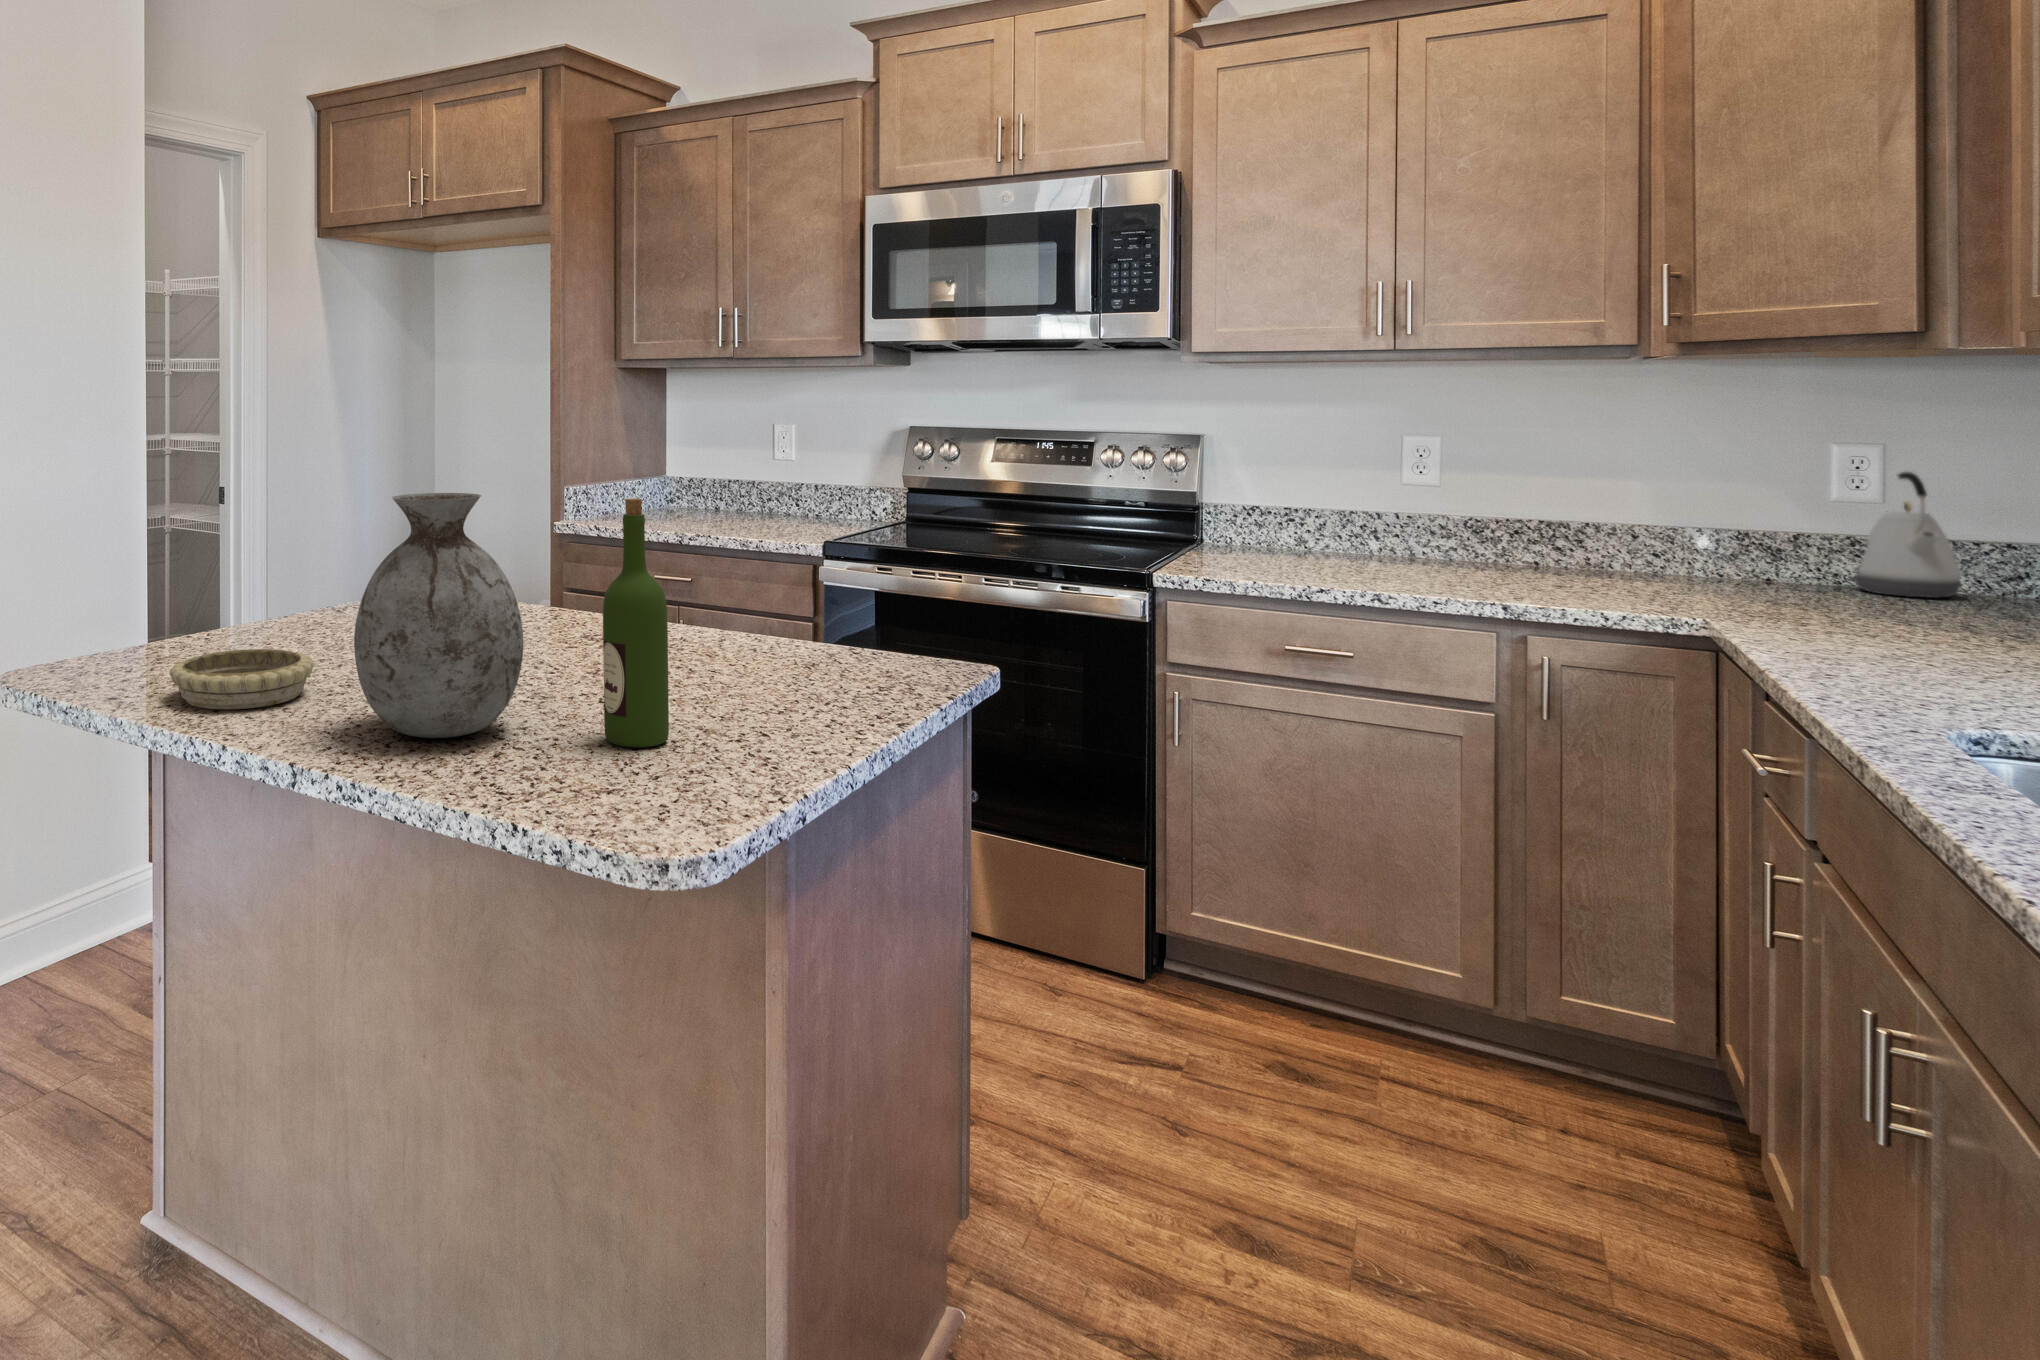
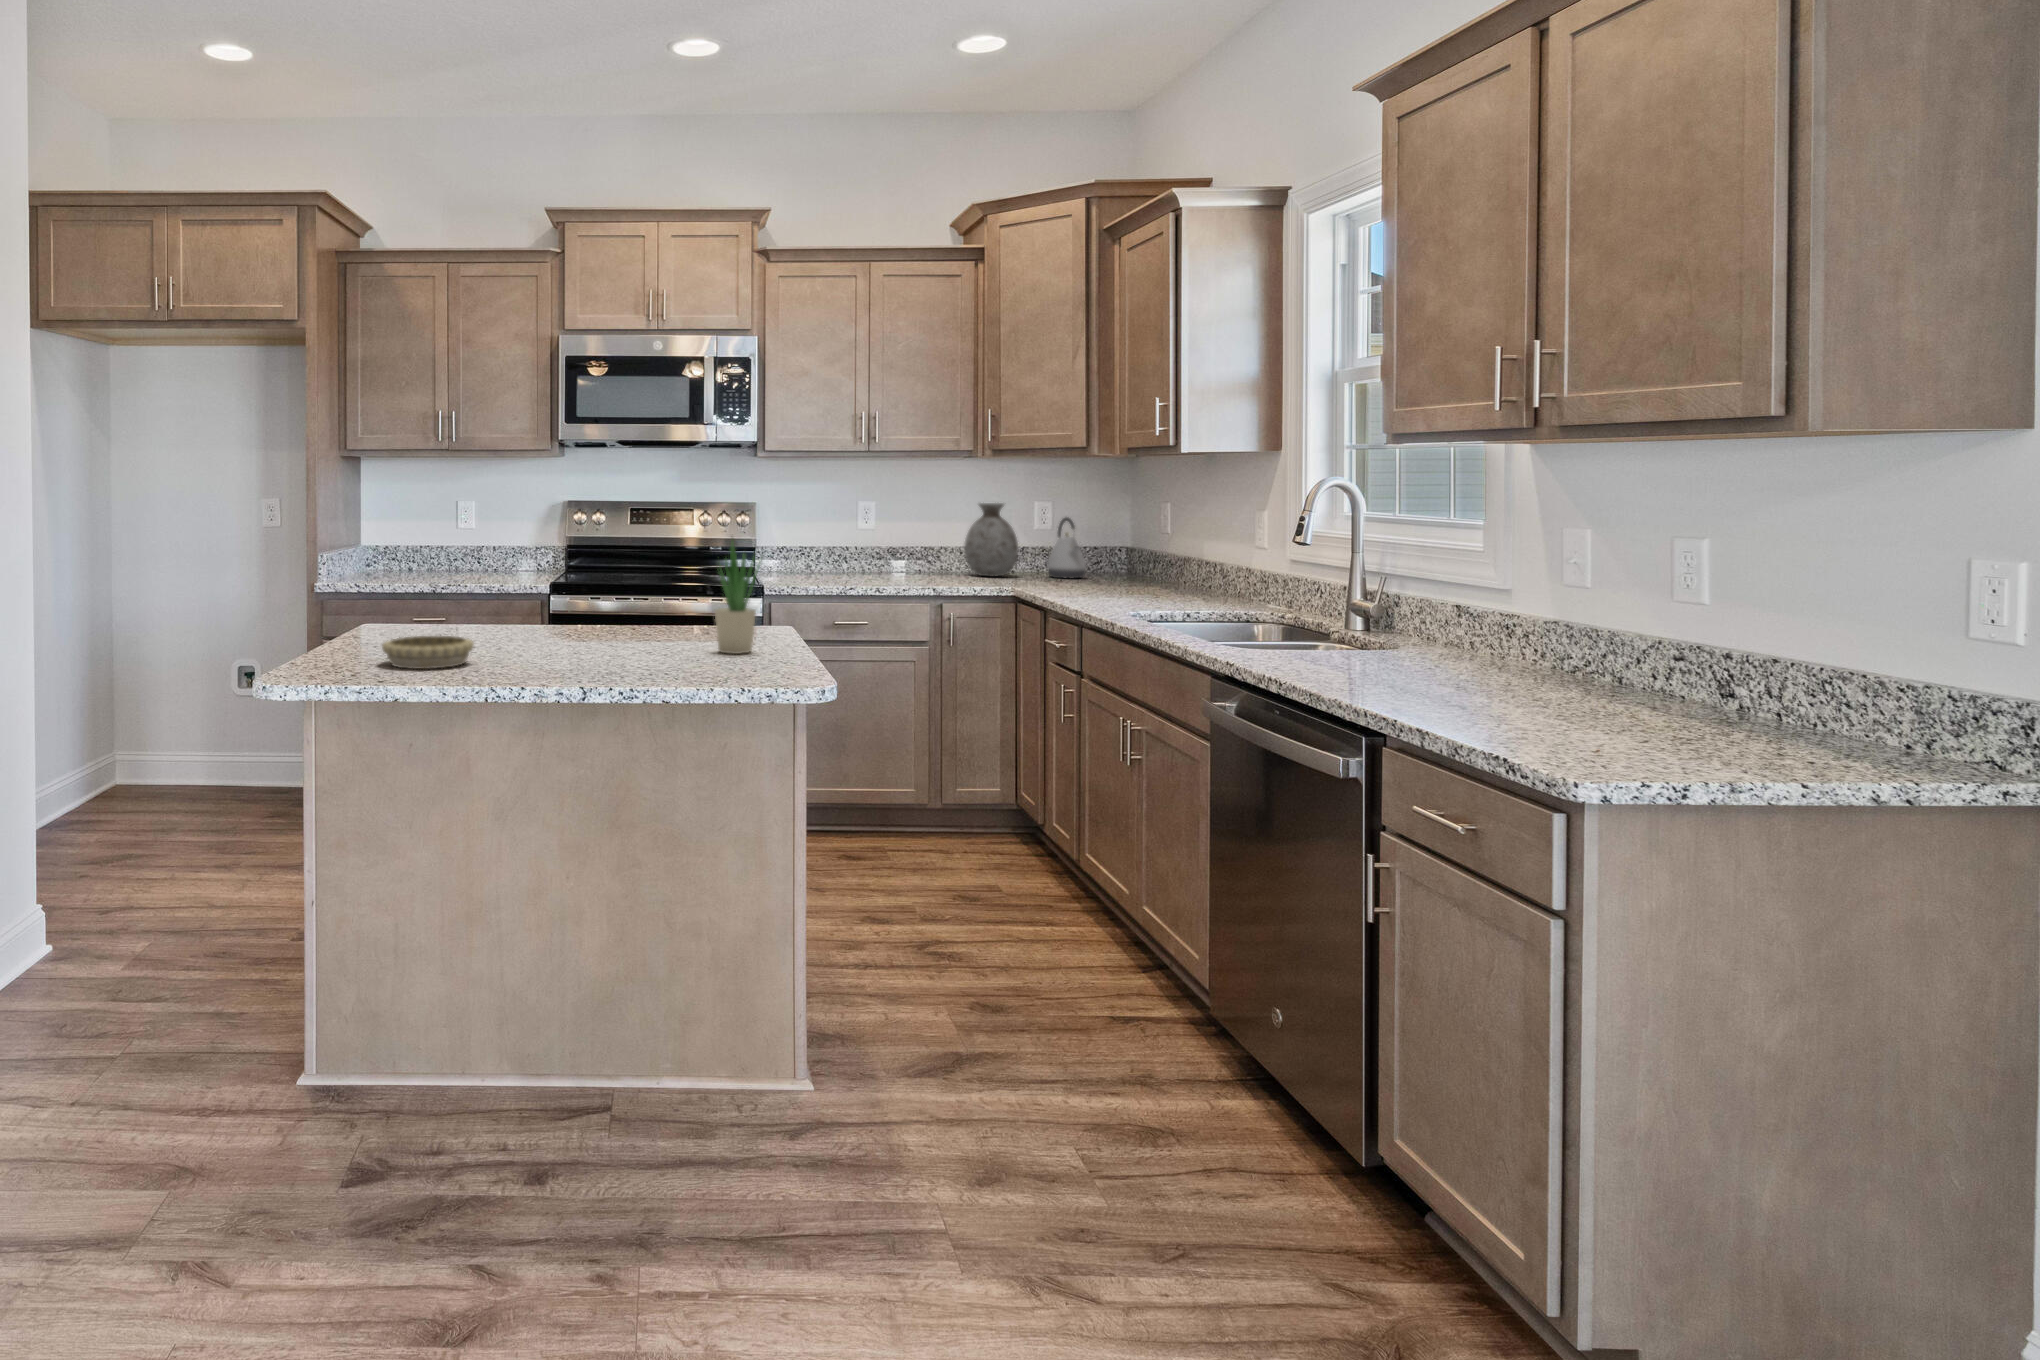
vase: present [354,493,523,738] -> present [964,503,1018,577]
wine bottle: present [603,499,669,747] -> none [675,527,710,660]
potted plant: none [717,513,808,740] -> present [715,539,759,654]

